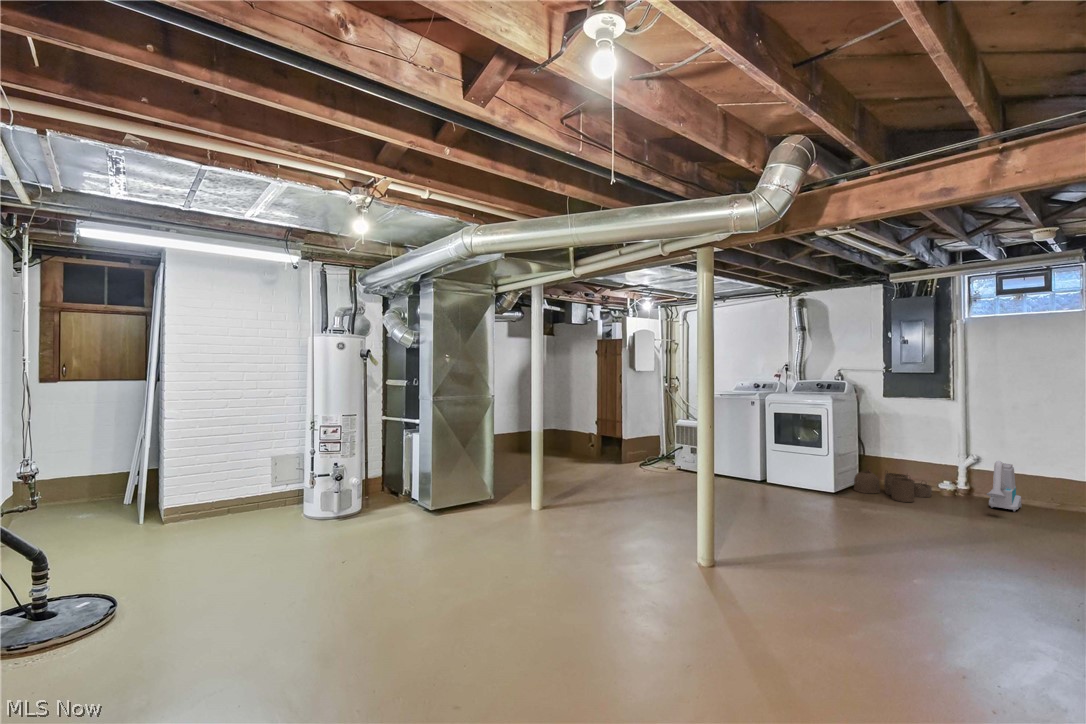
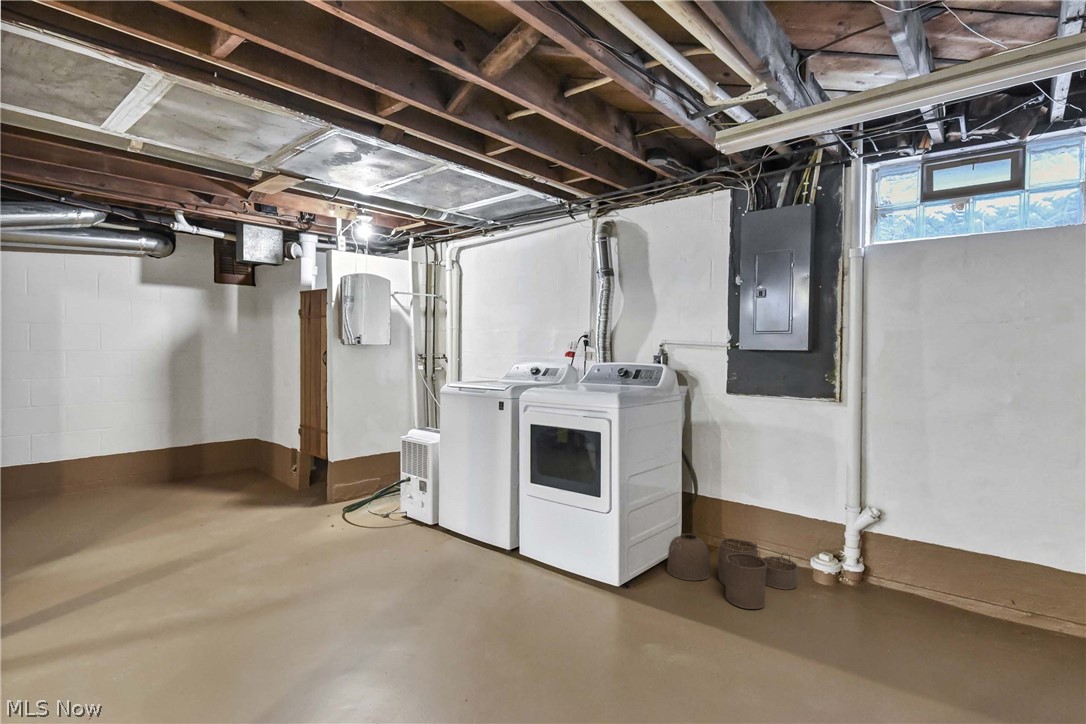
vacuum cleaner: present [987,461,1021,512] -> none [899,527,956,636]

